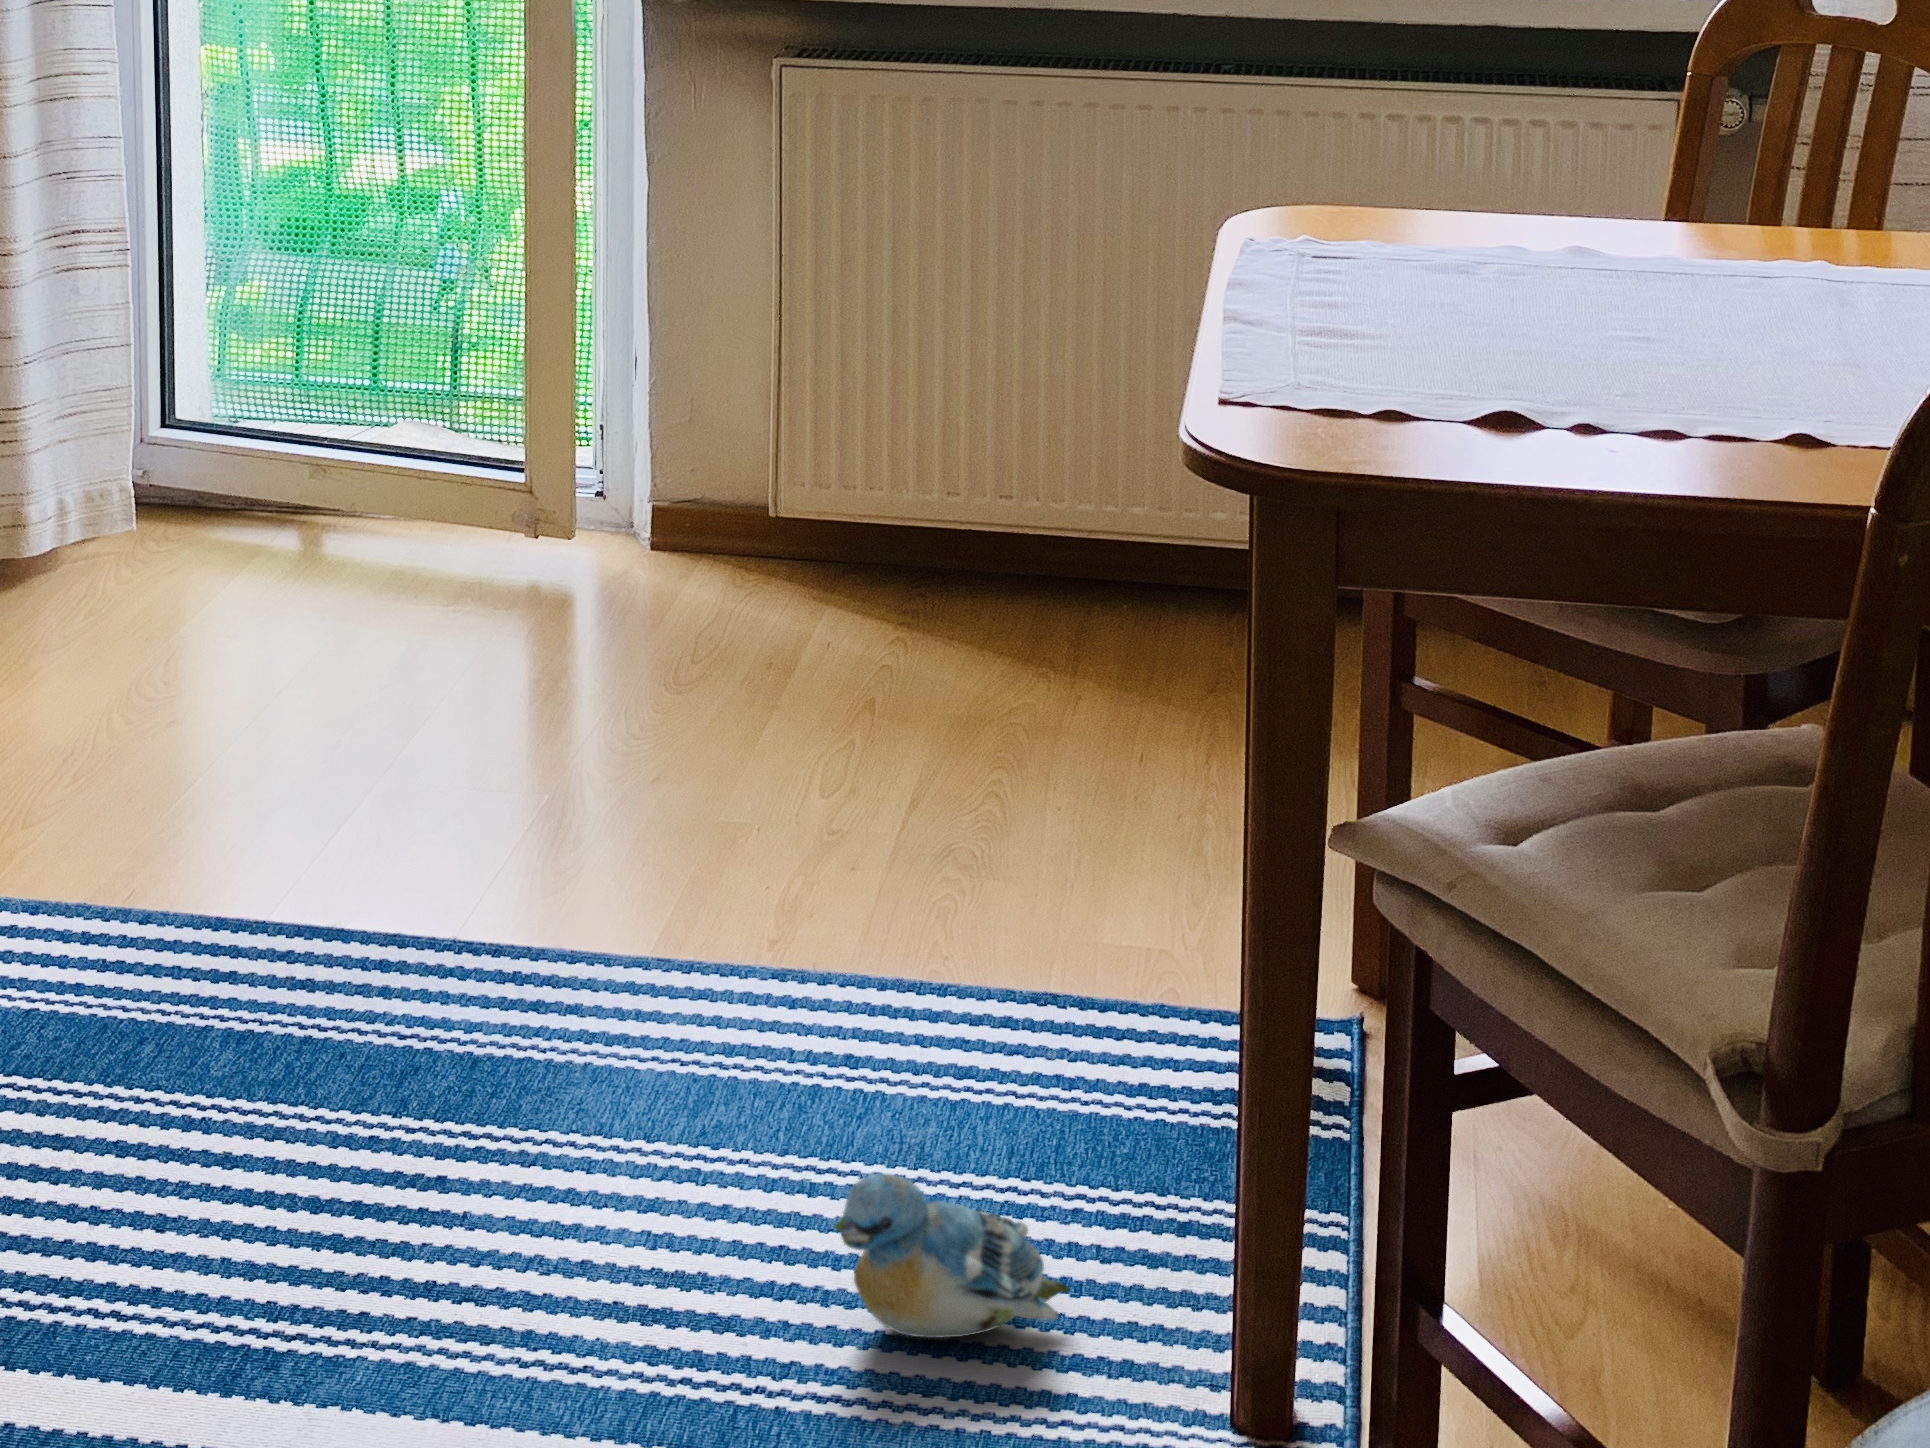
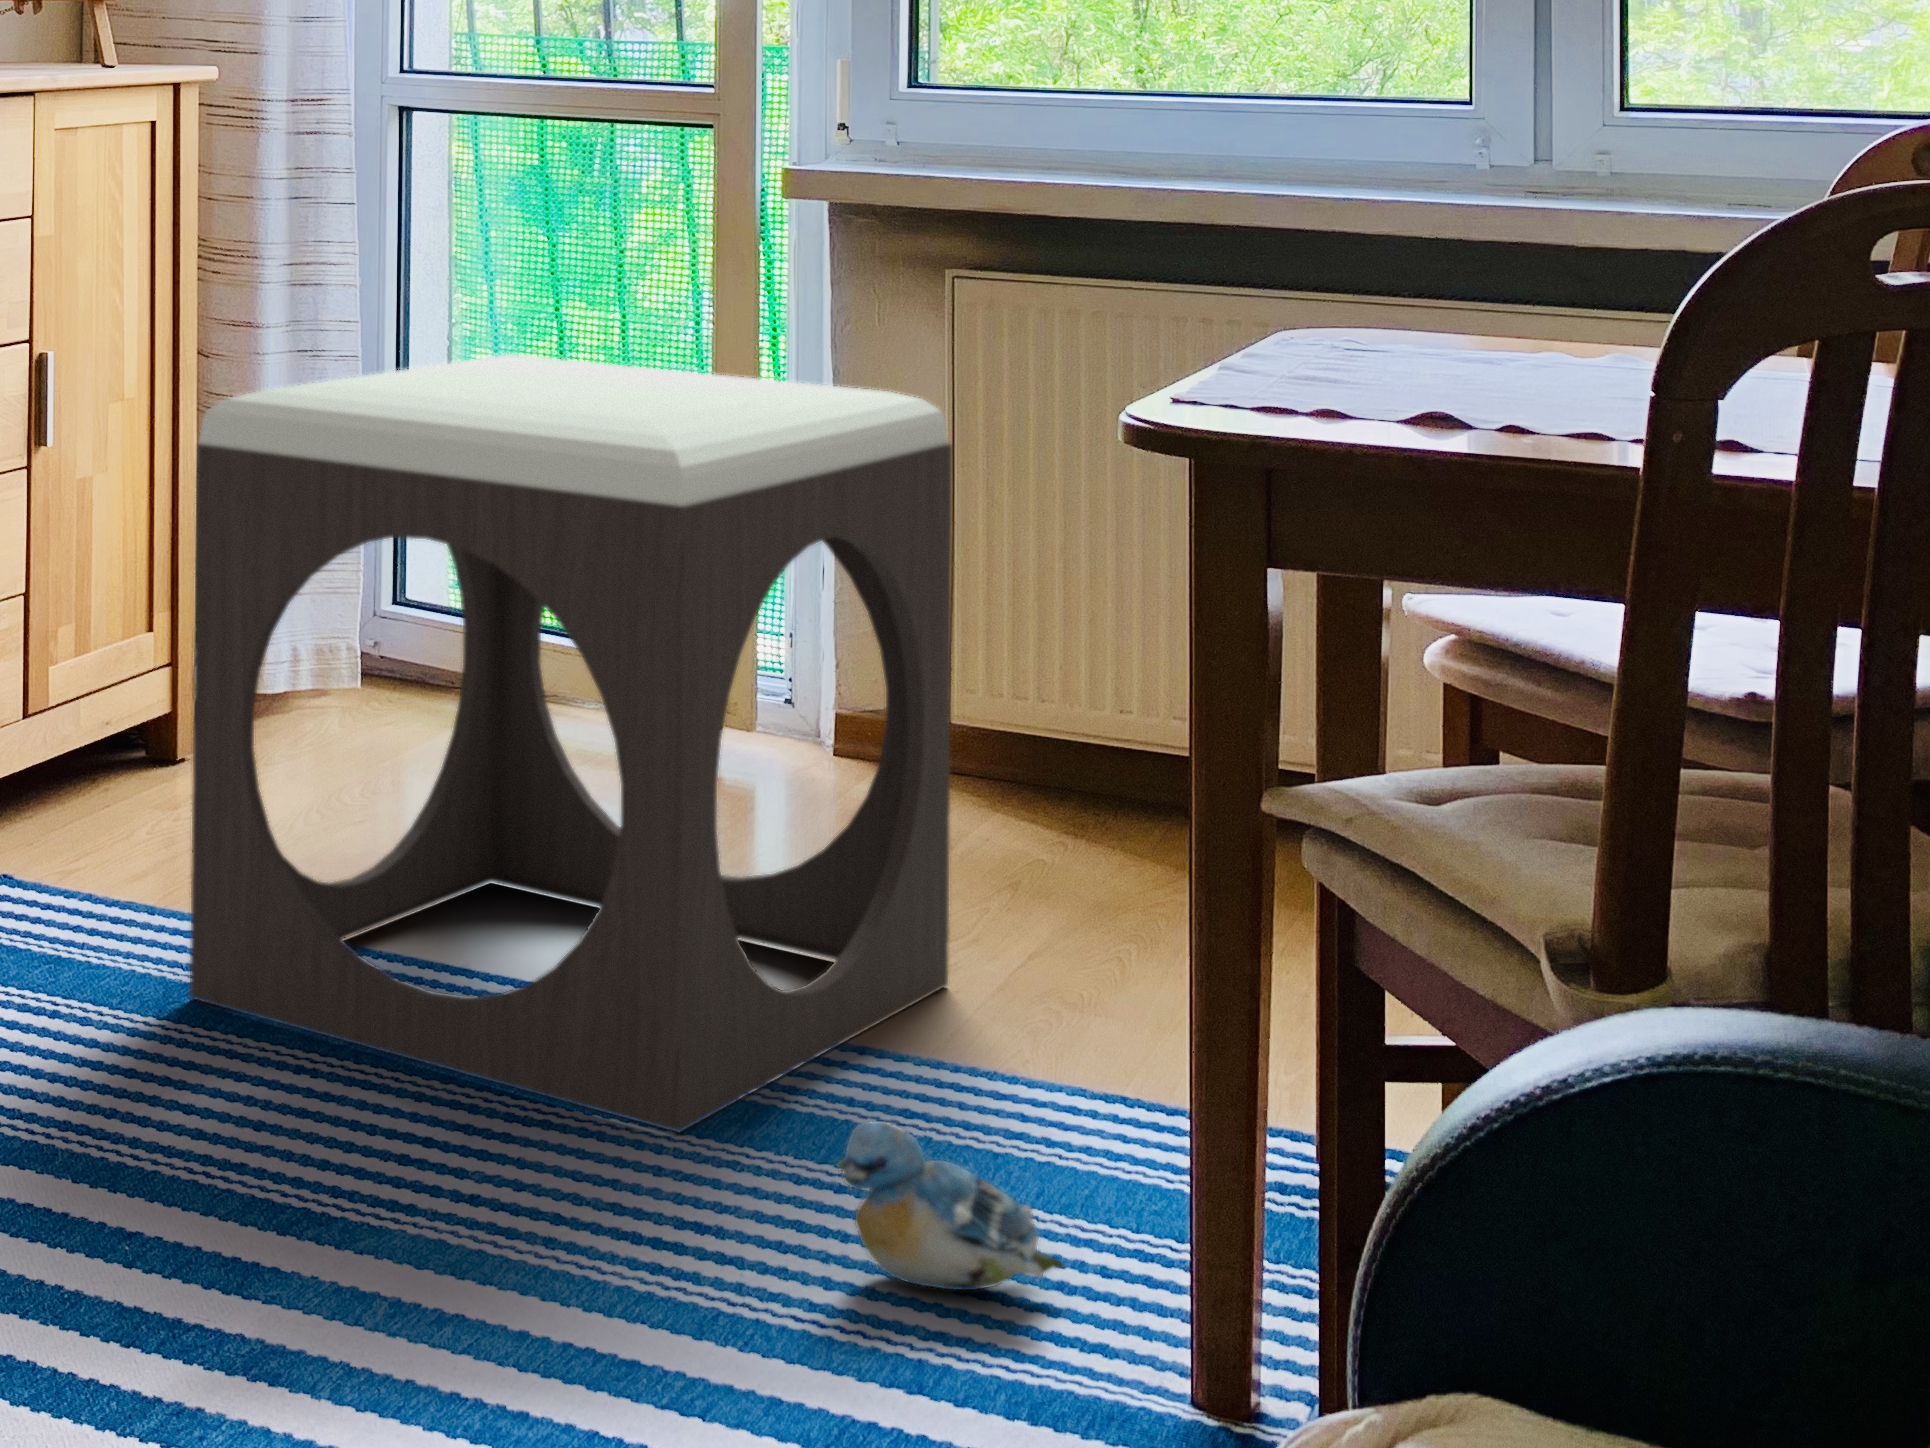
footstool: none [9,239,850,1154] -> present [190,355,952,1132]

